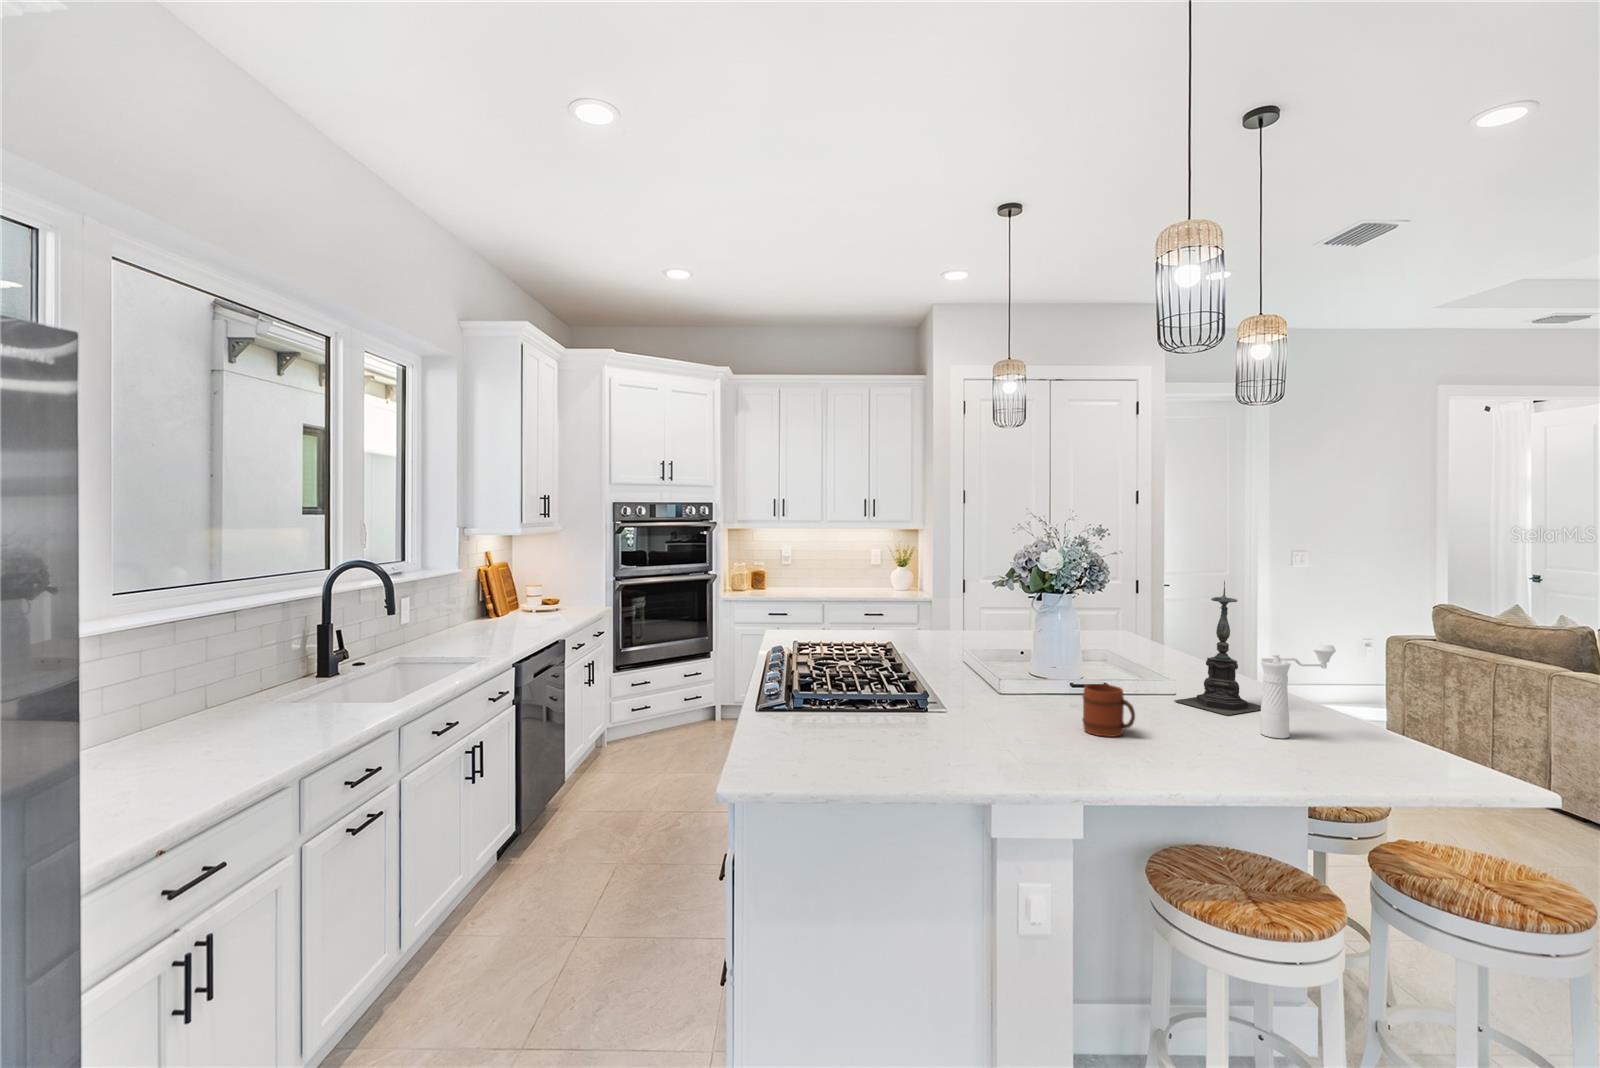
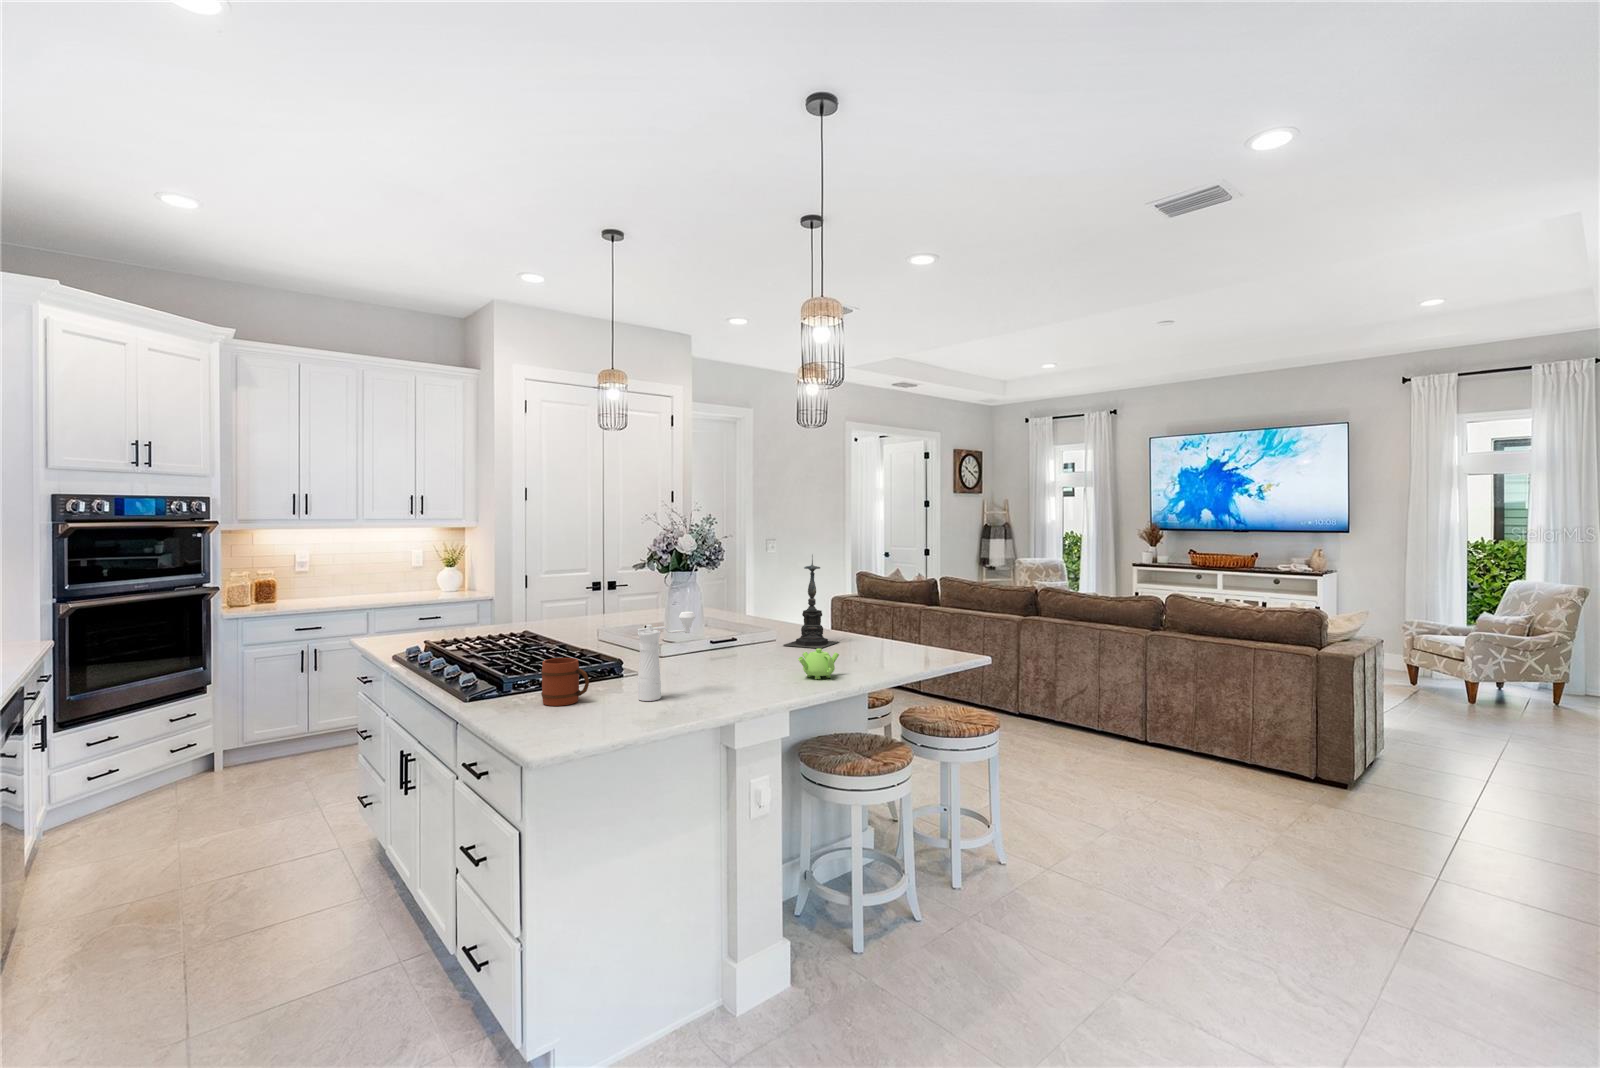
pepper mill: present [1260,643,1336,738] -> present [637,611,696,701]
mug: present [1082,684,1135,737] -> present [541,658,589,706]
teapot: none [1136,726,1211,771] -> present [798,649,839,679]

